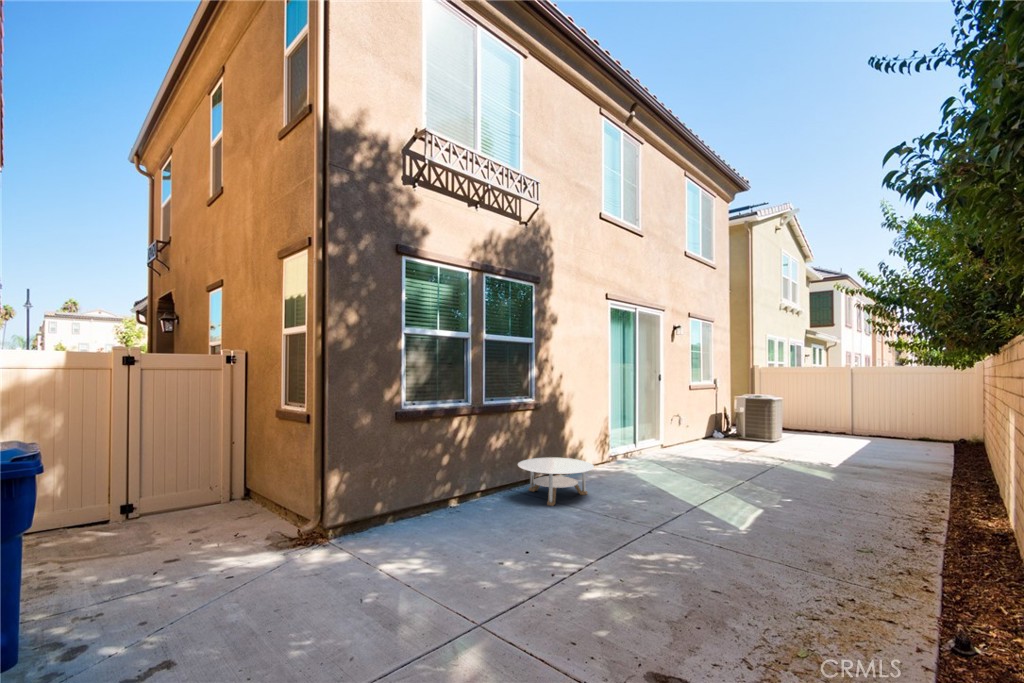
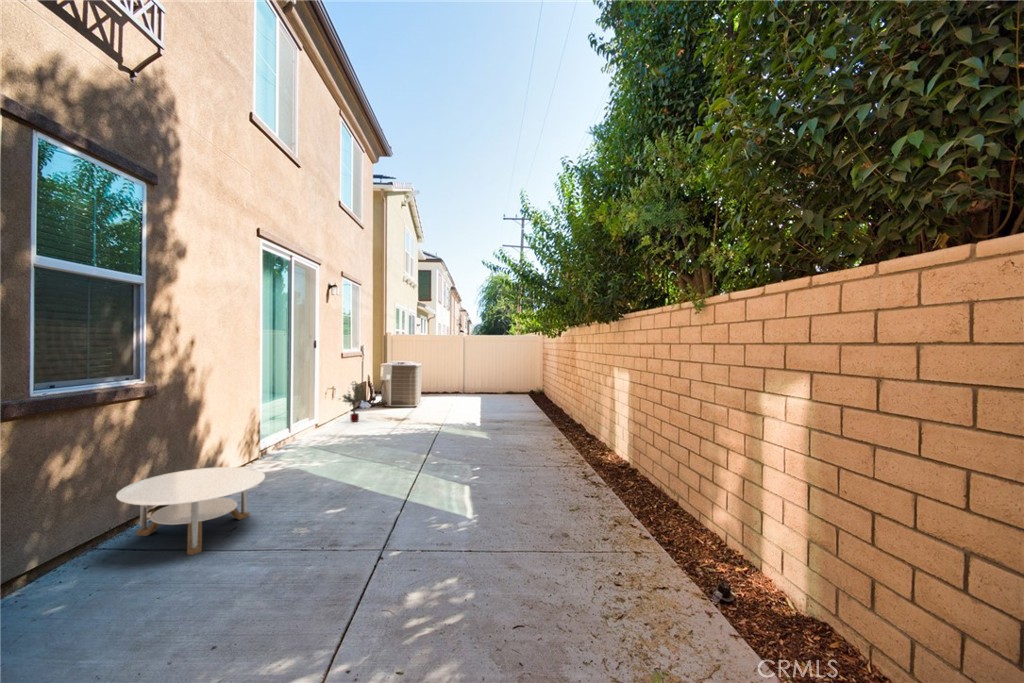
potted tree: none [690,410,713,447] -> present [343,382,364,422]

